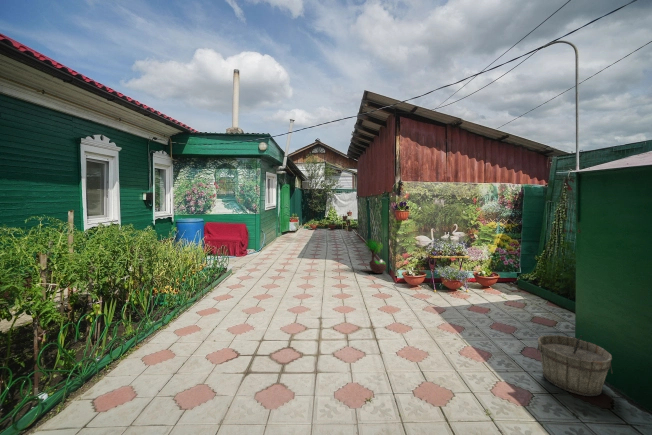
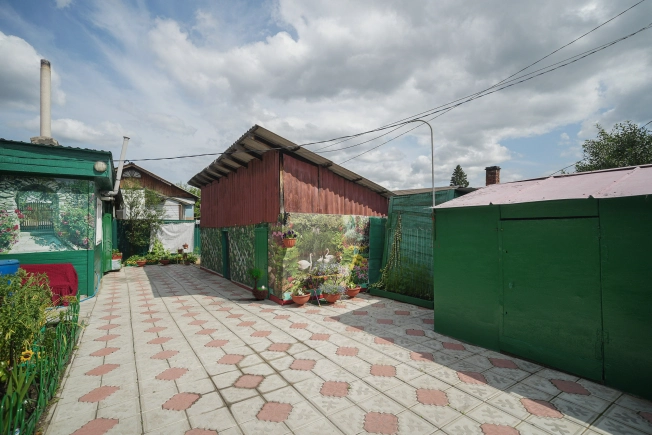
wooden bucket: present [536,335,612,396] -> none [412,307,449,341]

